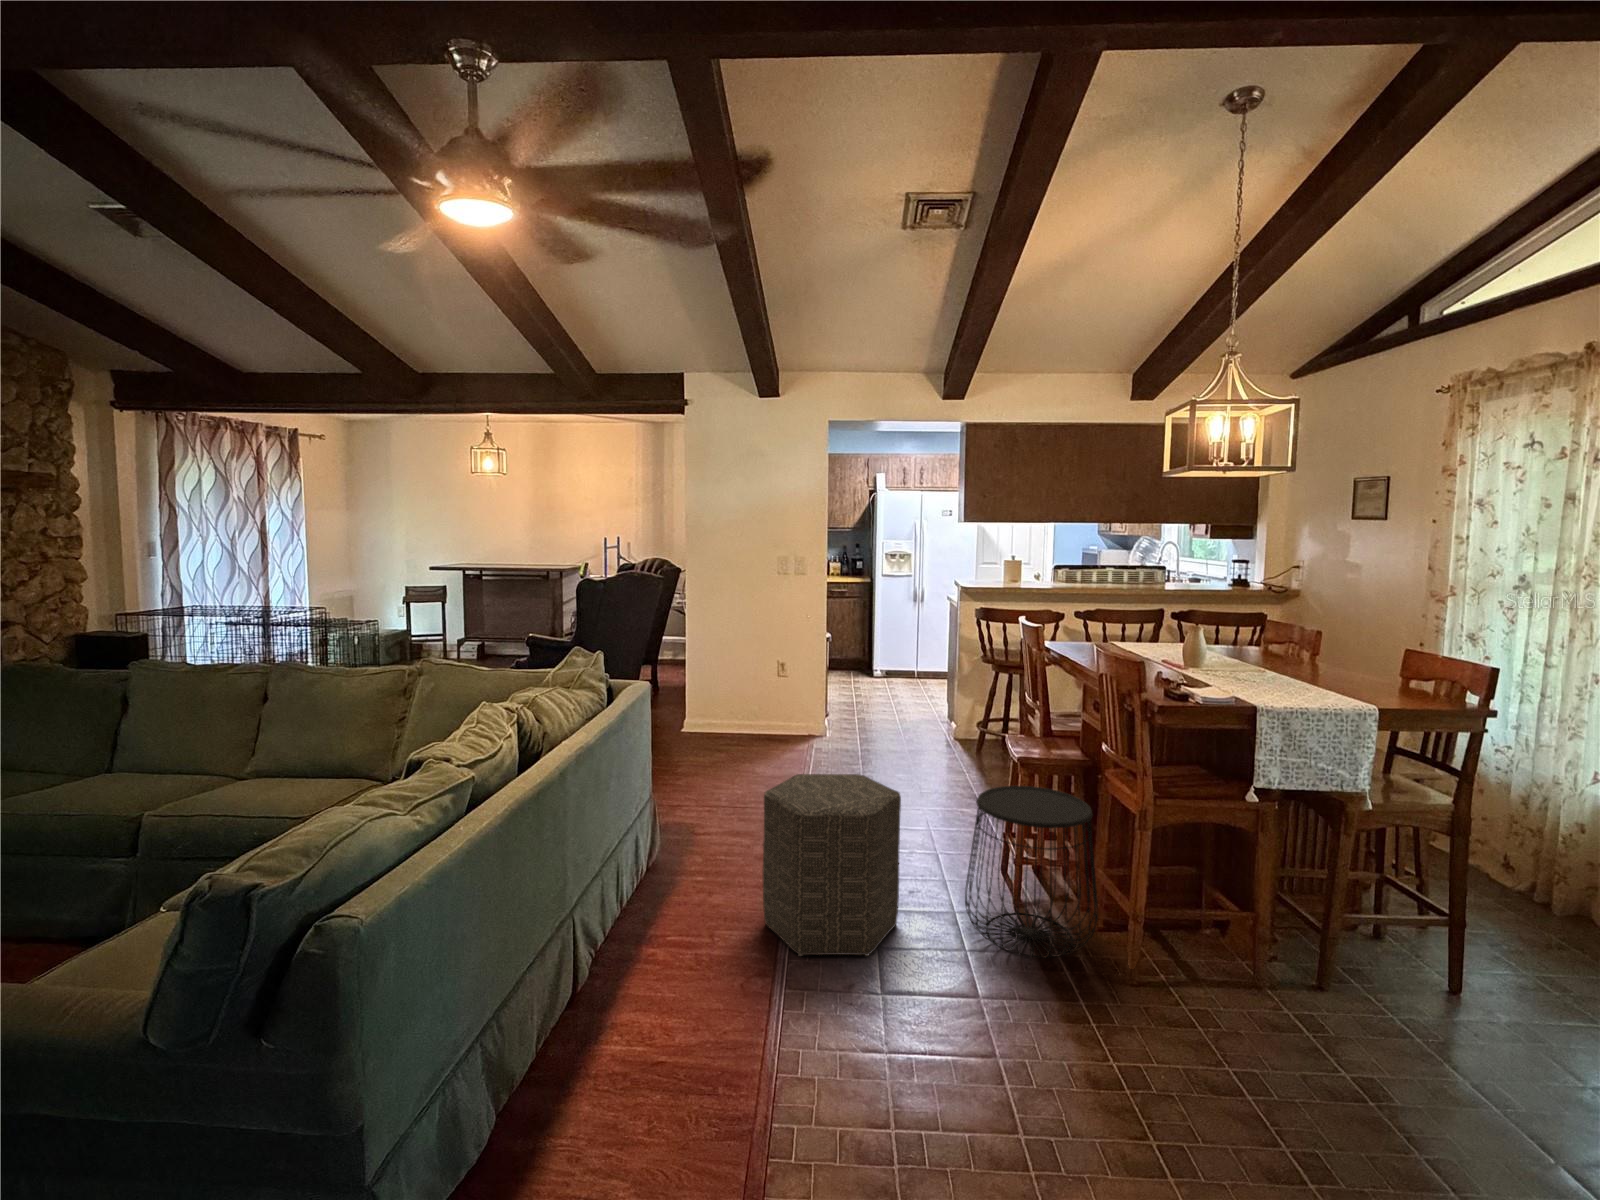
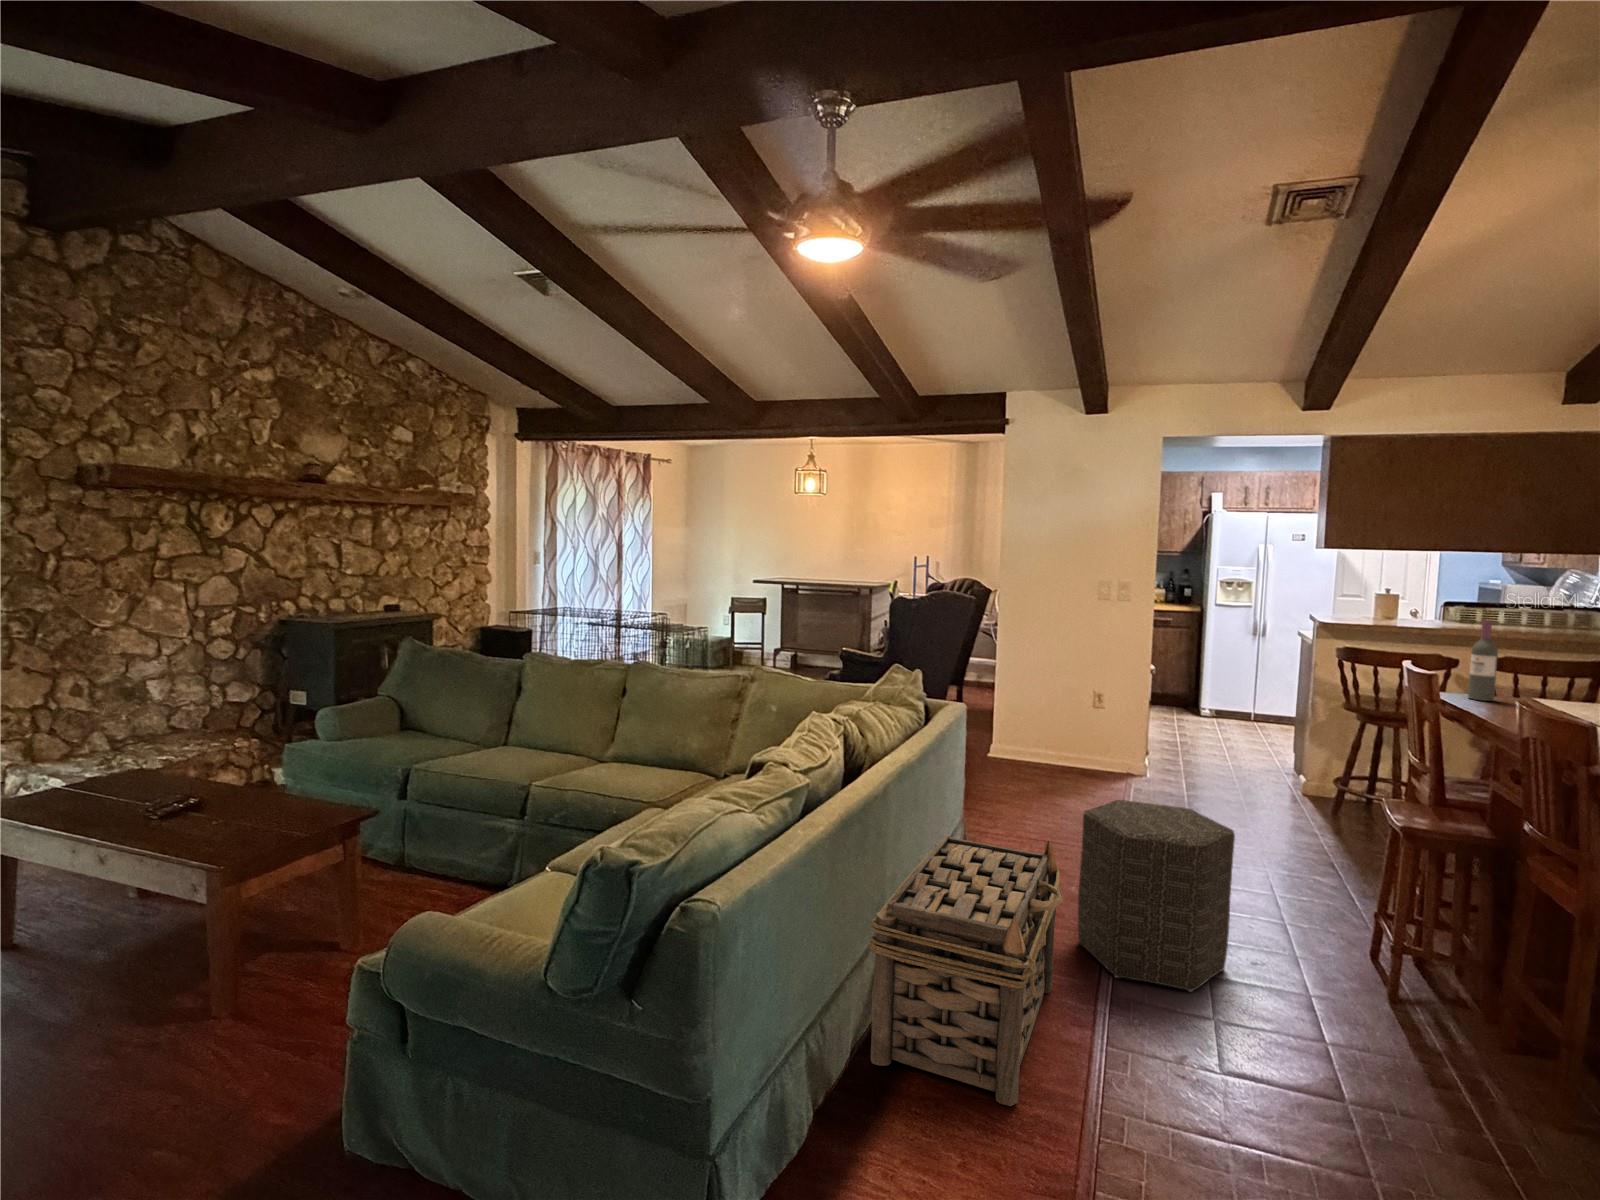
wine bottle: none [1074,582,1094,650] -> present [1468,620,1498,701]
side table: present [965,786,1098,958] -> none [1308,841,1484,1037]
basket: none [518,831,740,1146] -> present [869,836,1063,1106]

